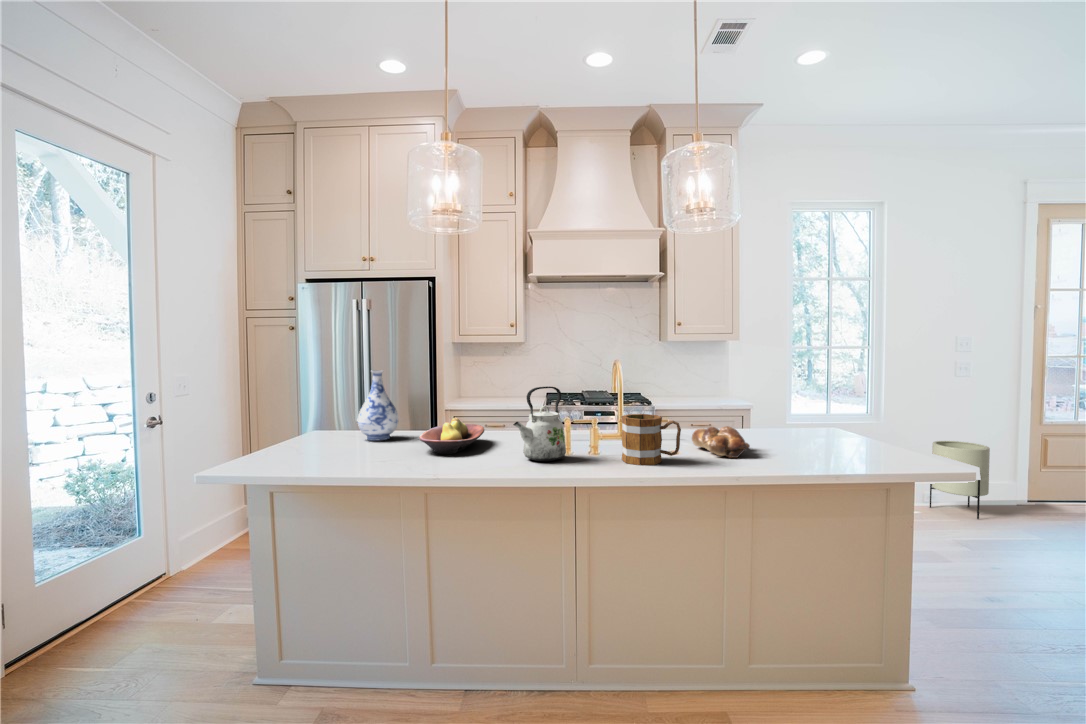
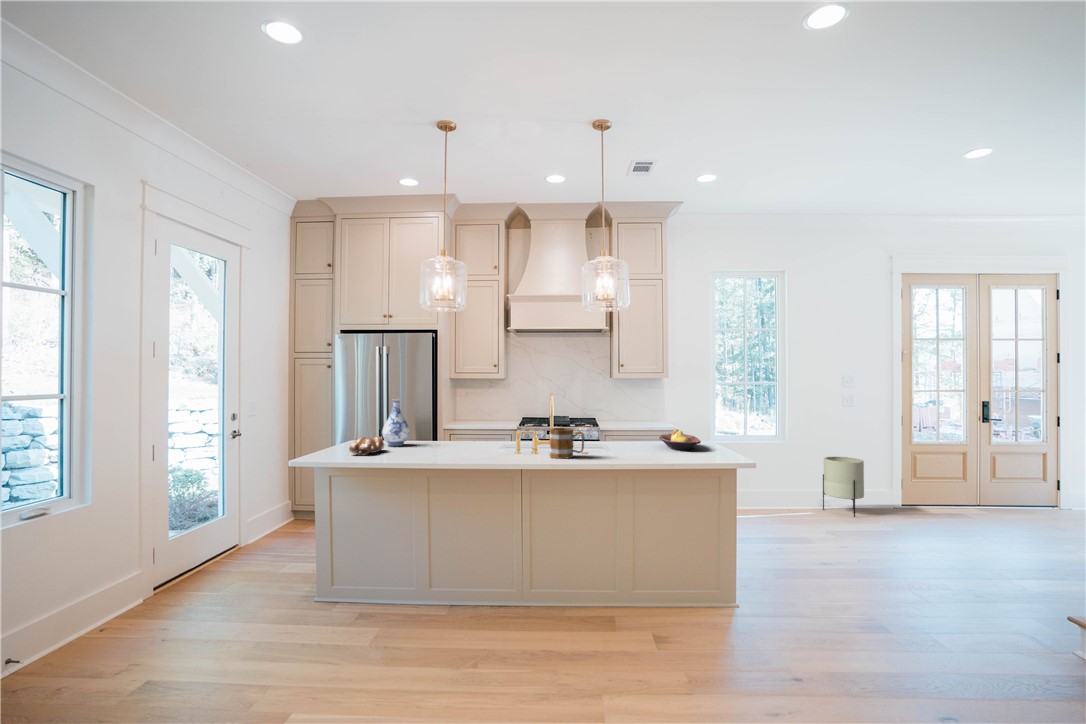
kettle: present [513,386,566,461] -> none [482,410,516,456]
fruit bowl: present [419,418,484,454] -> present [659,429,701,451]
bread loaf: present [692,426,750,458] -> present [349,437,384,456]

